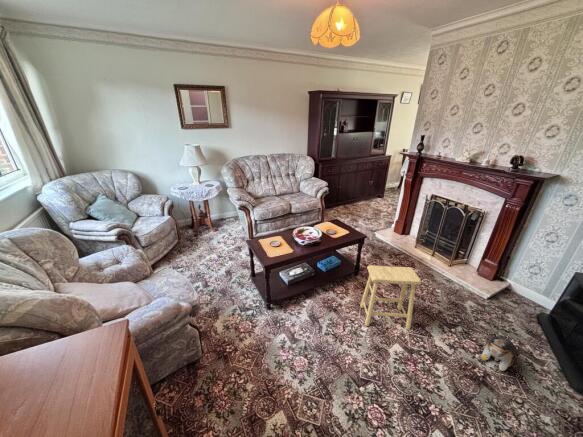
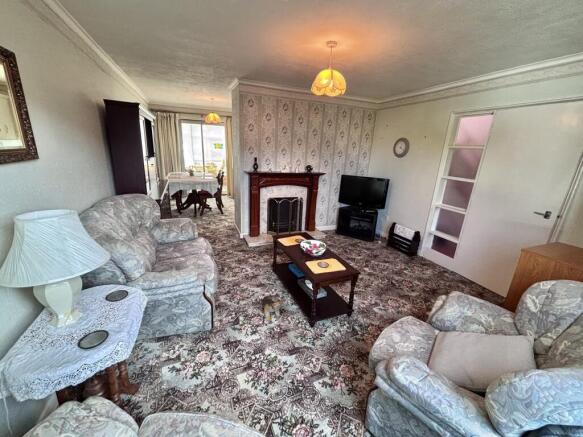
footstool: present [360,265,421,329] -> none [163,299,227,401]

